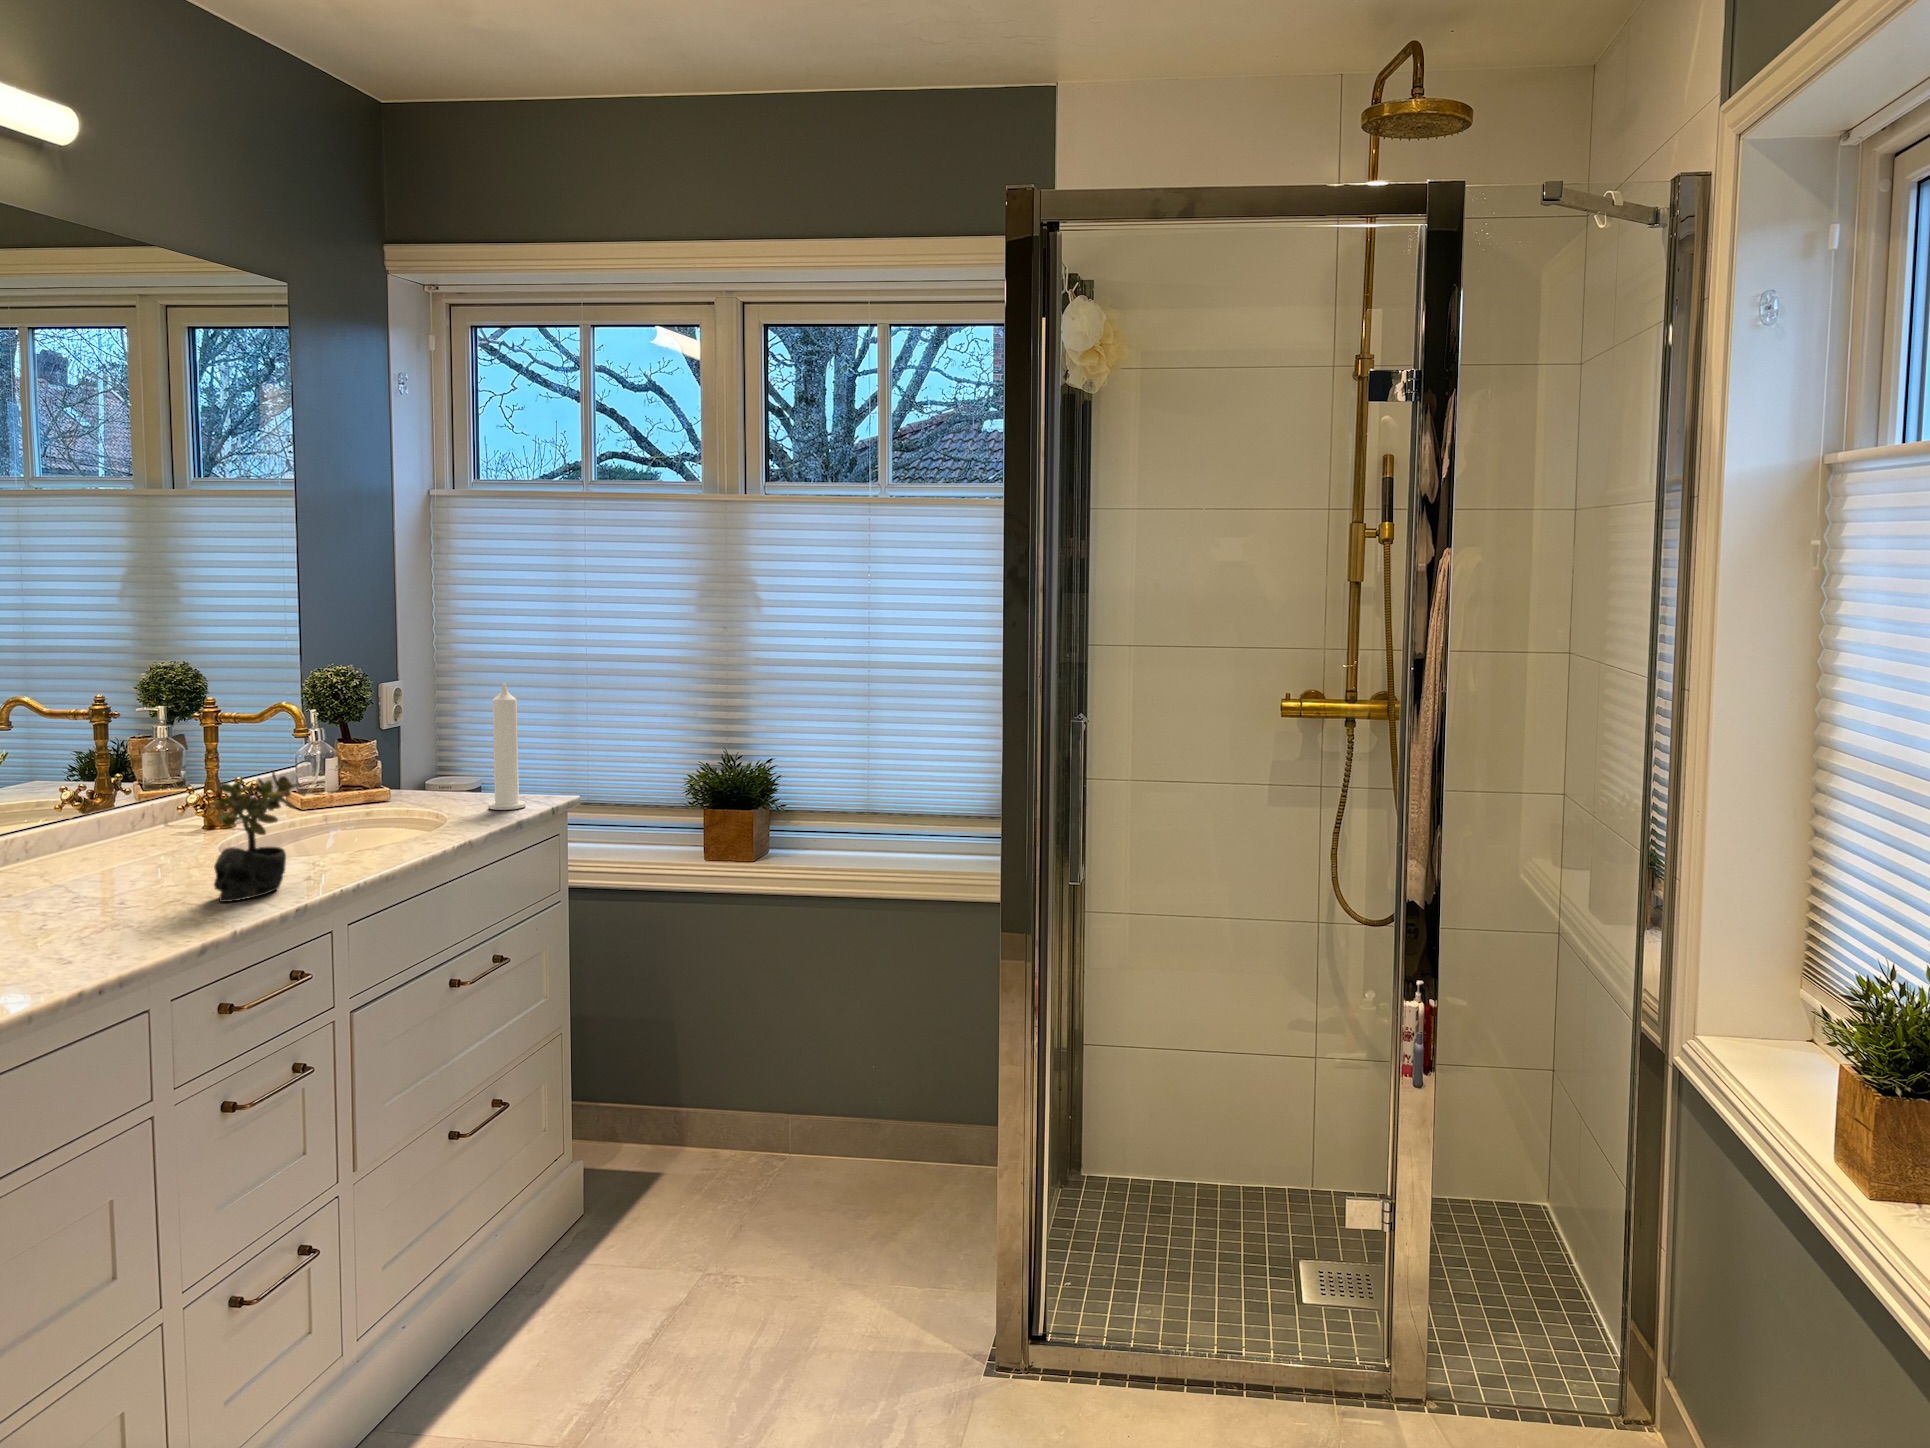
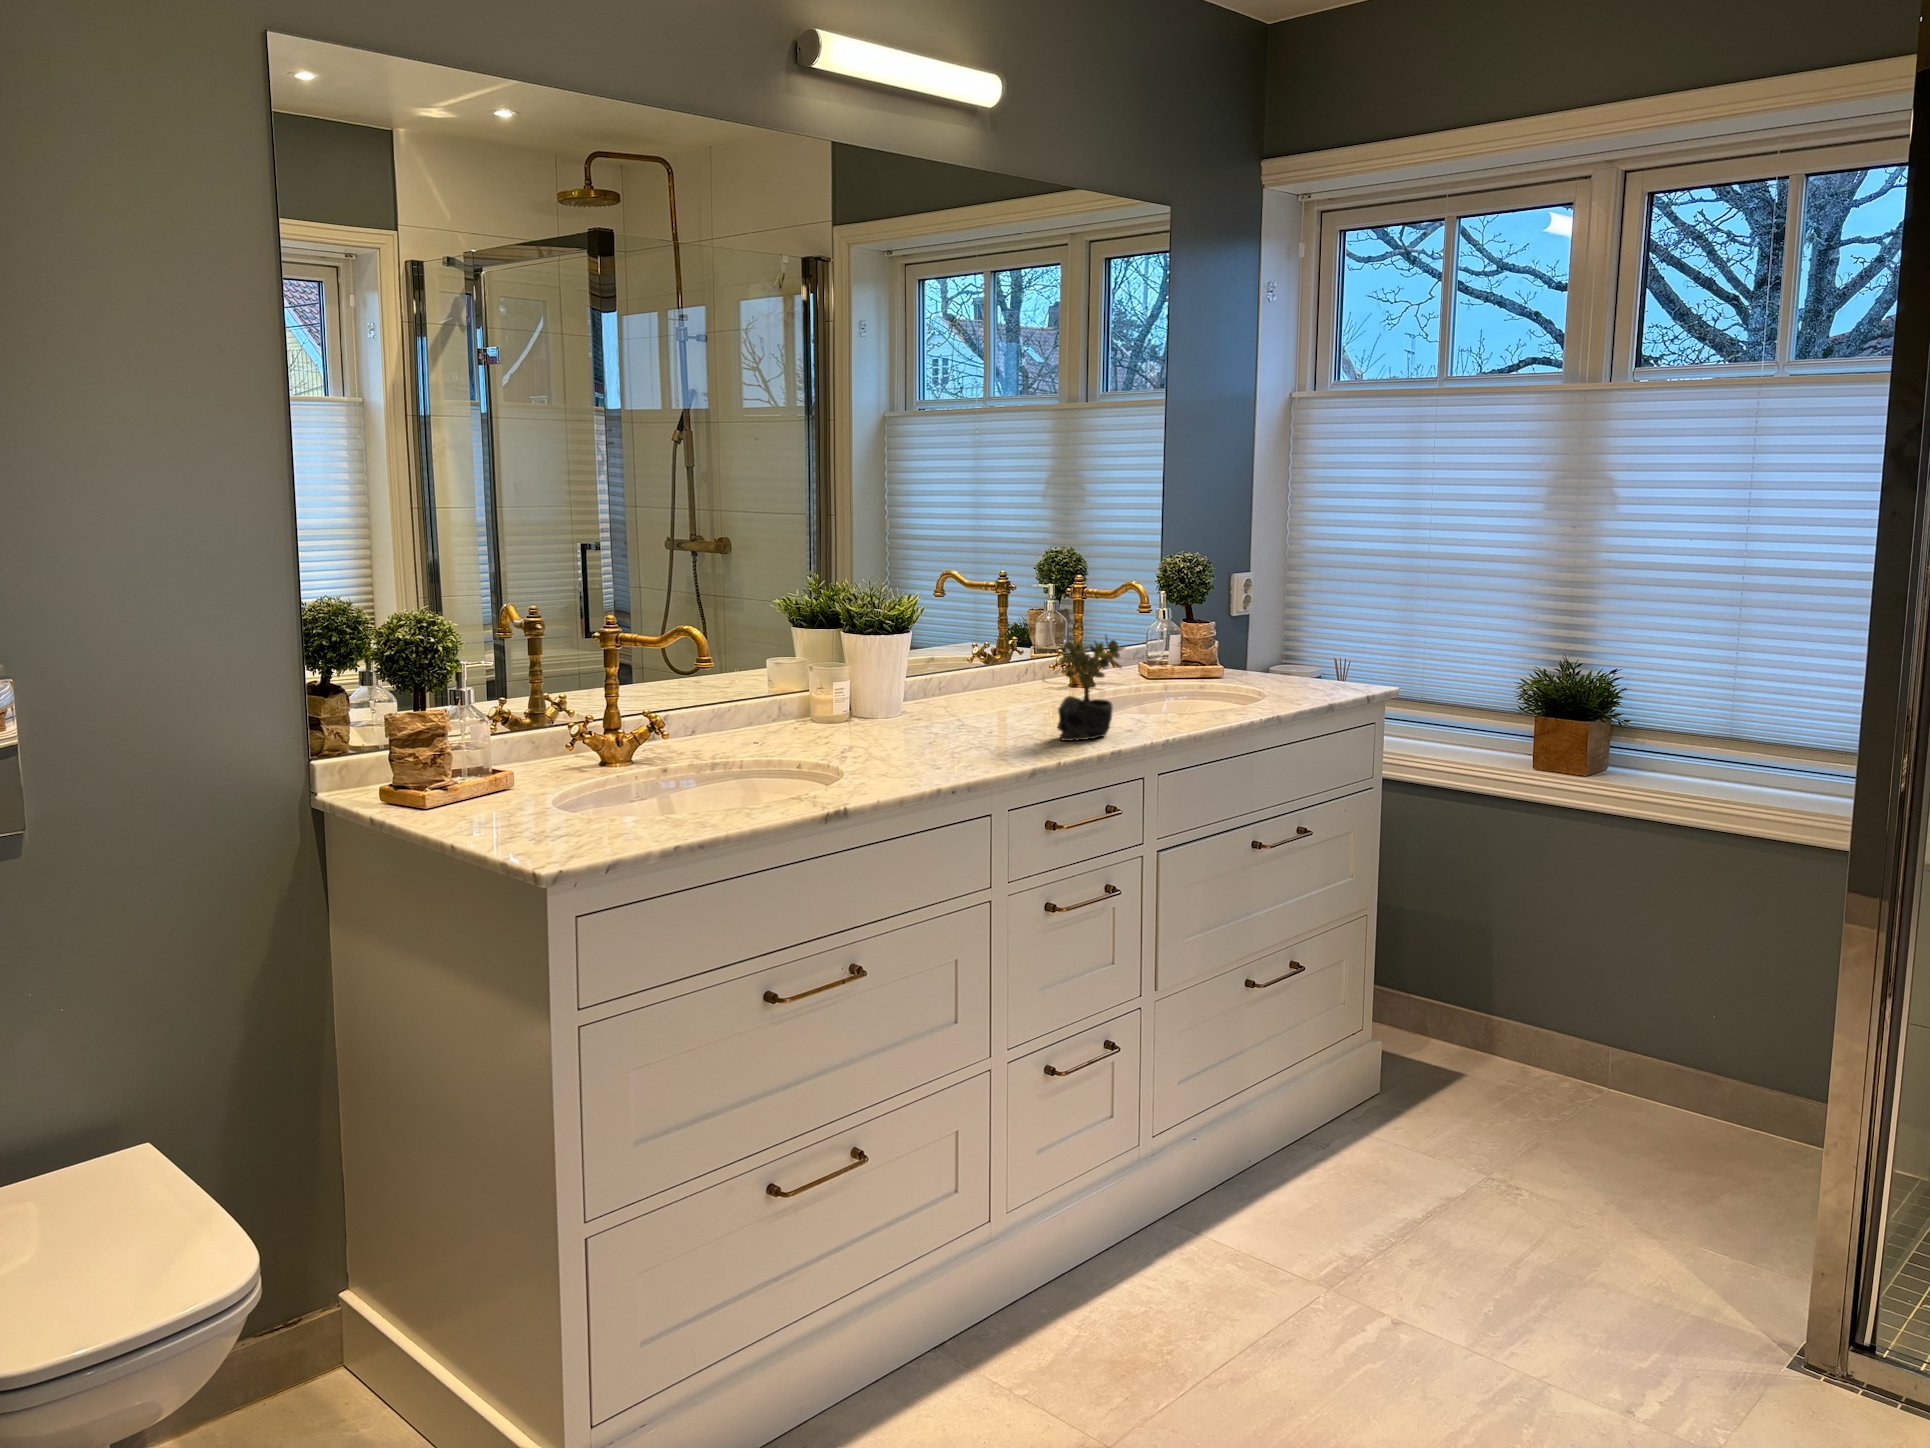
candle: present [488,683,526,810] -> none [1305,572,1340,693]

